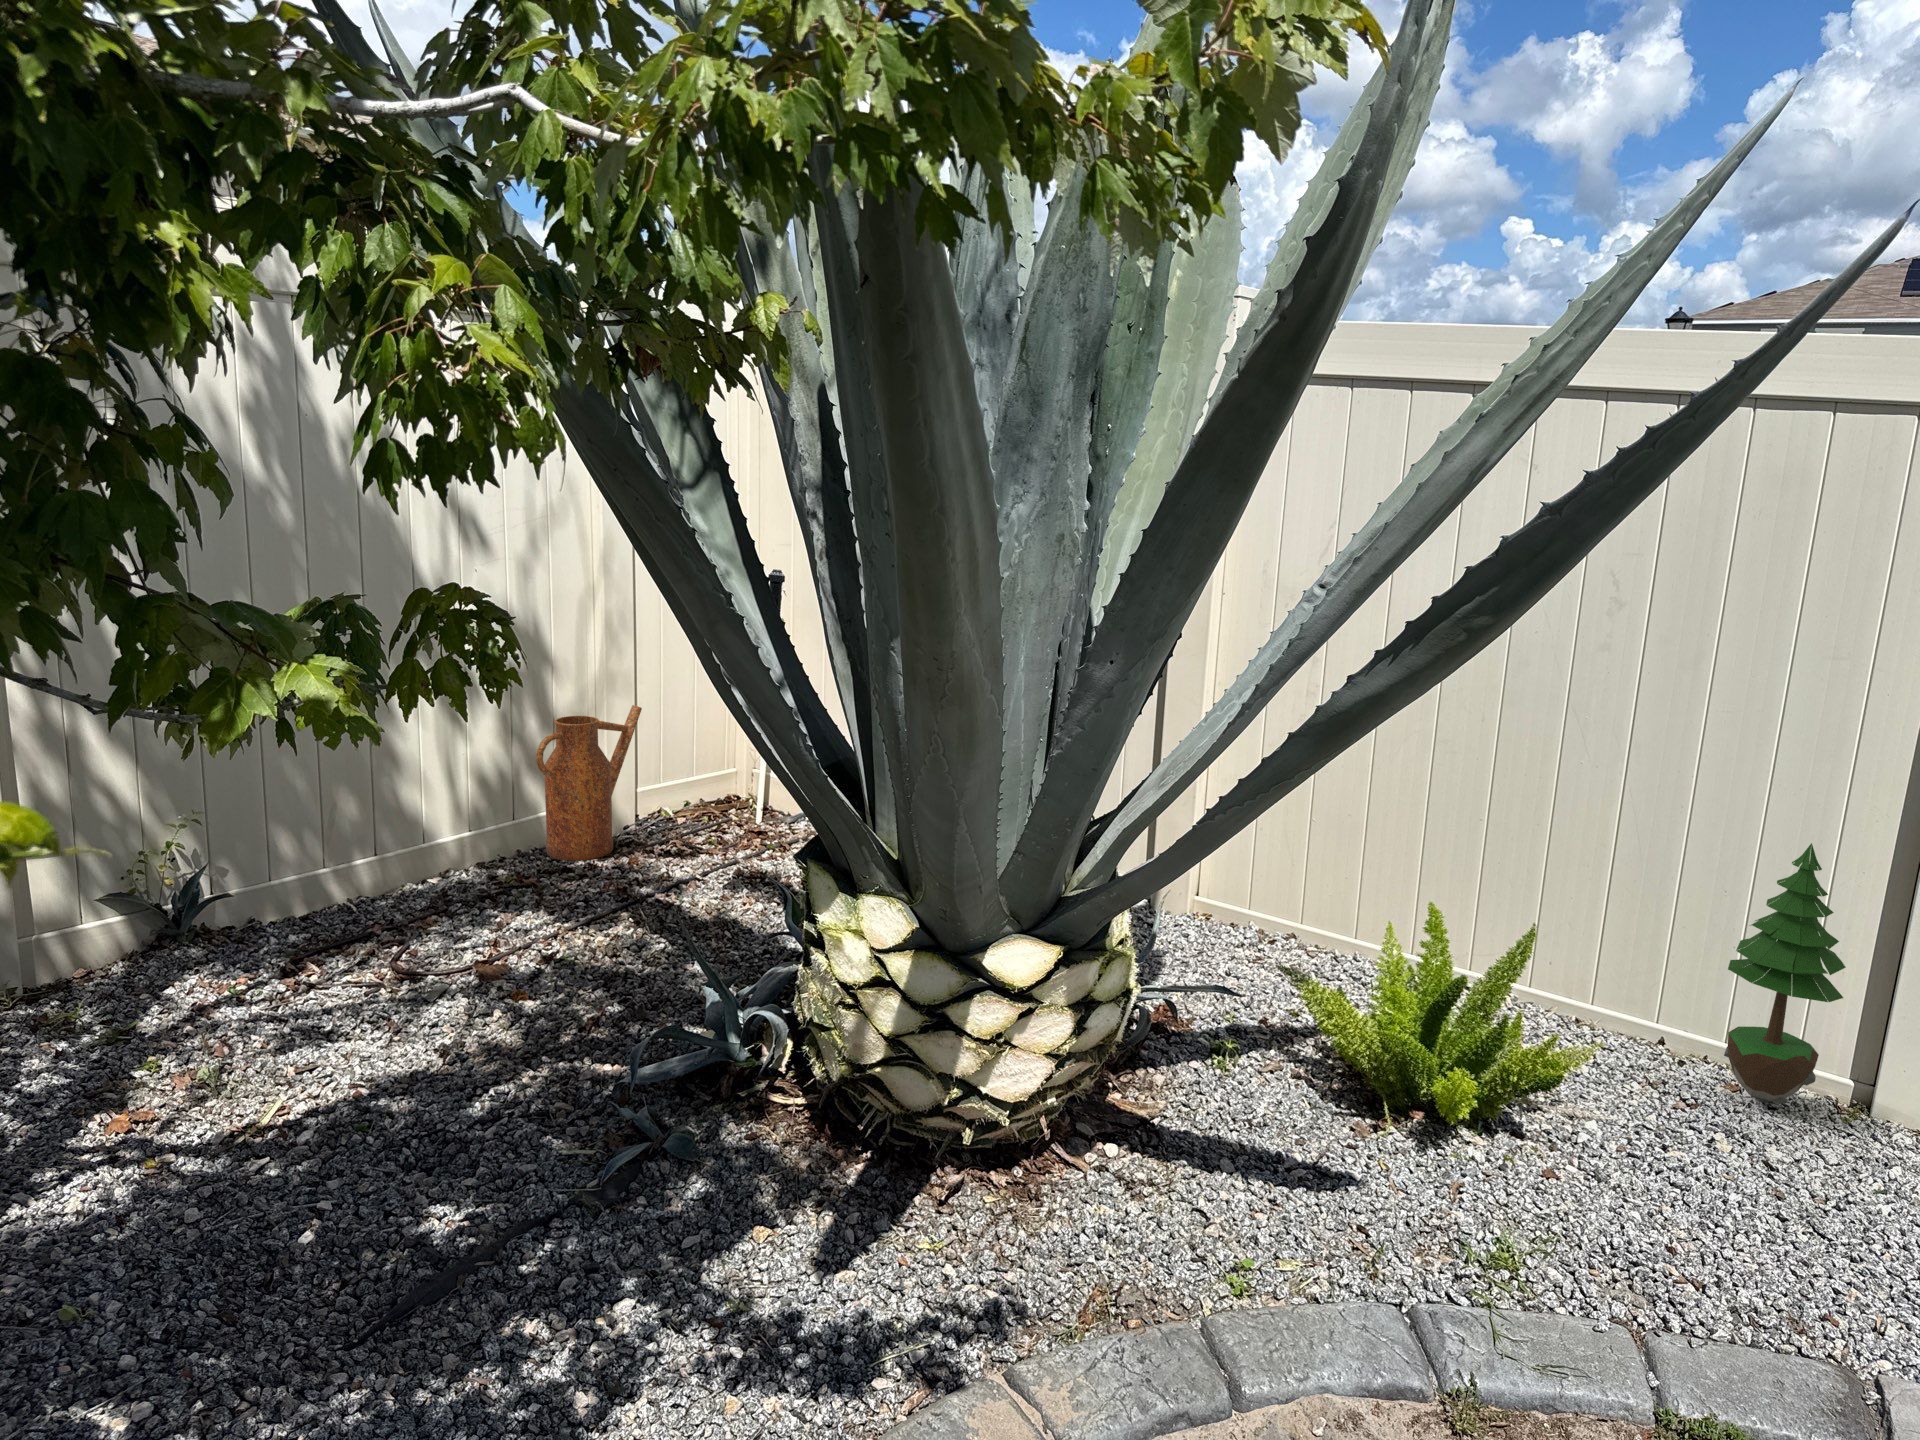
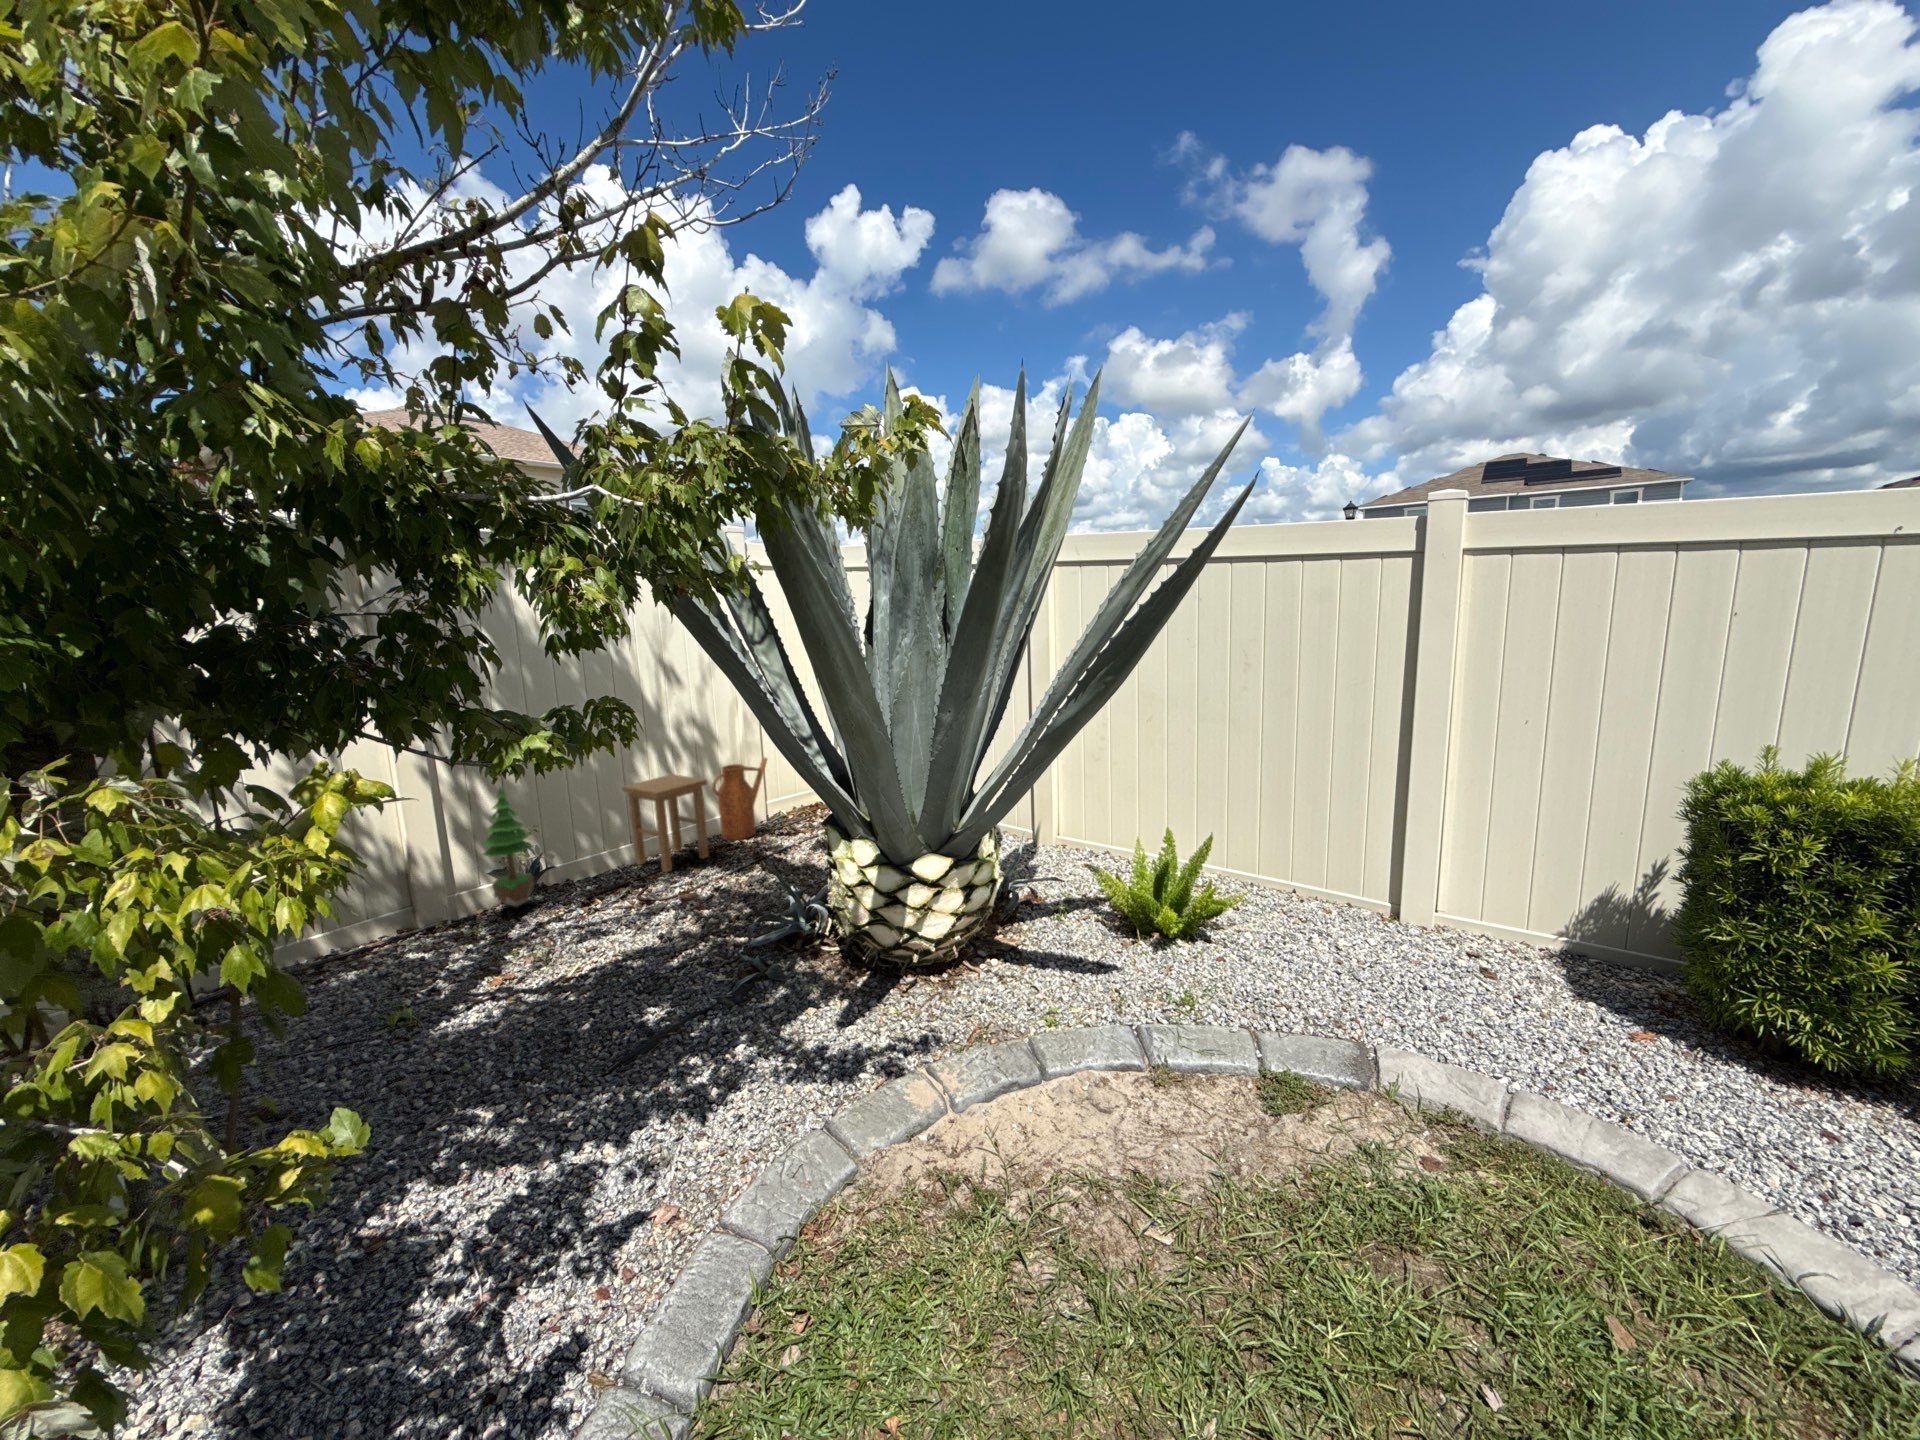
stool: none [365,727,532,917] -> present [622,774,709,872]
potted tree: present [1724,843,1846,1104] -> present [483,788,534,907]

